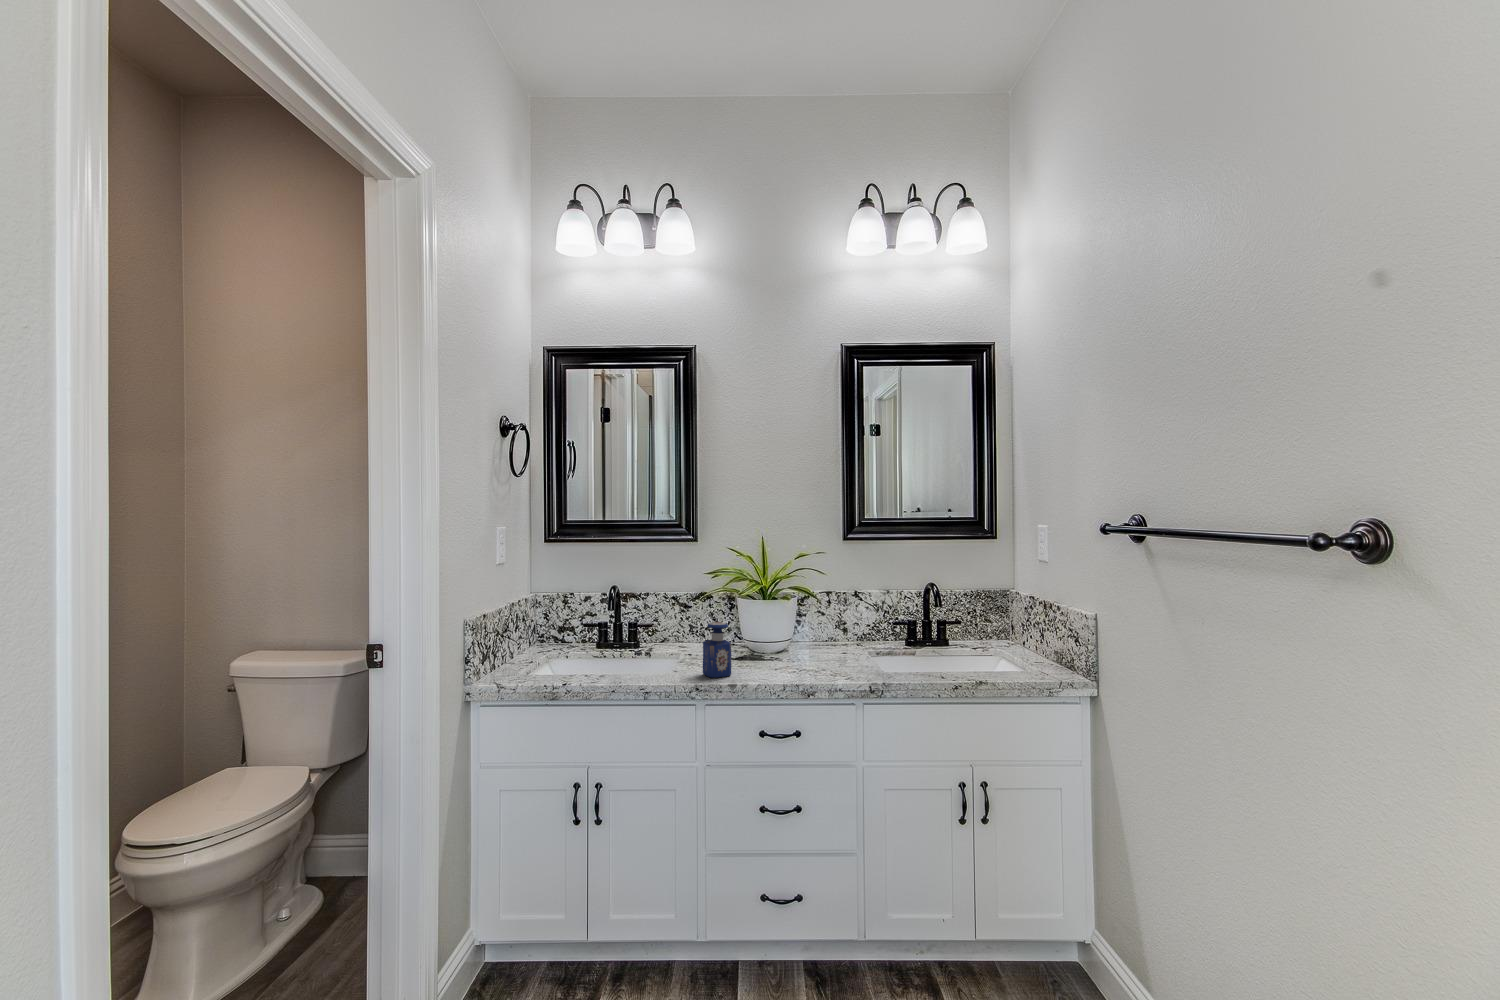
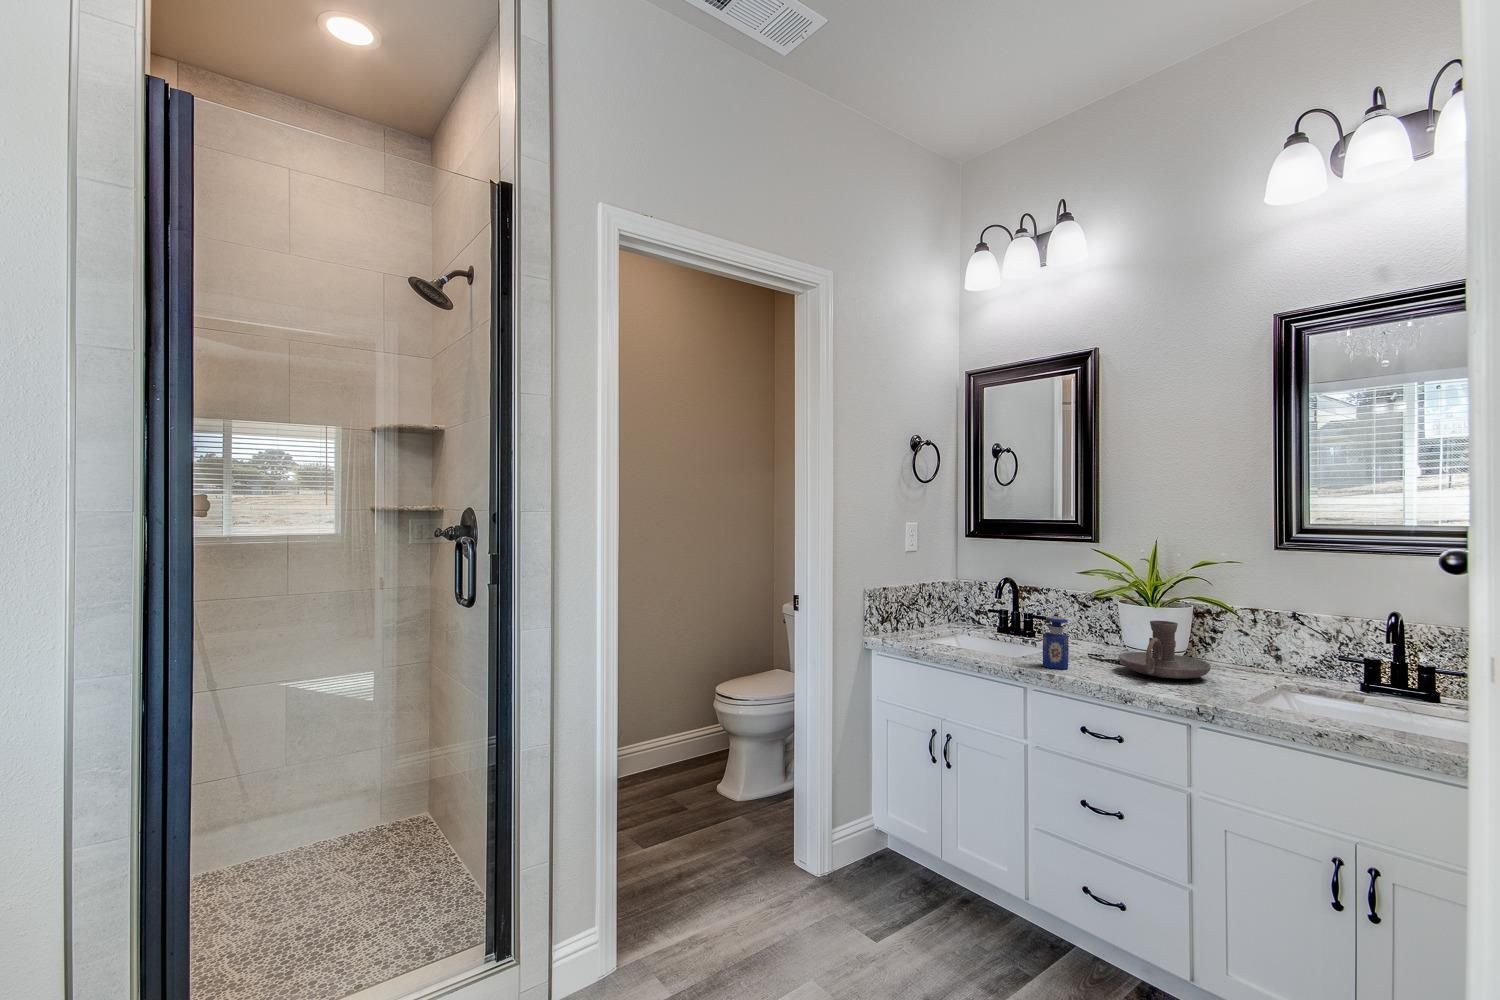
candle holder: none [760,612,833,665] -> present [1119,620,1211,679]

